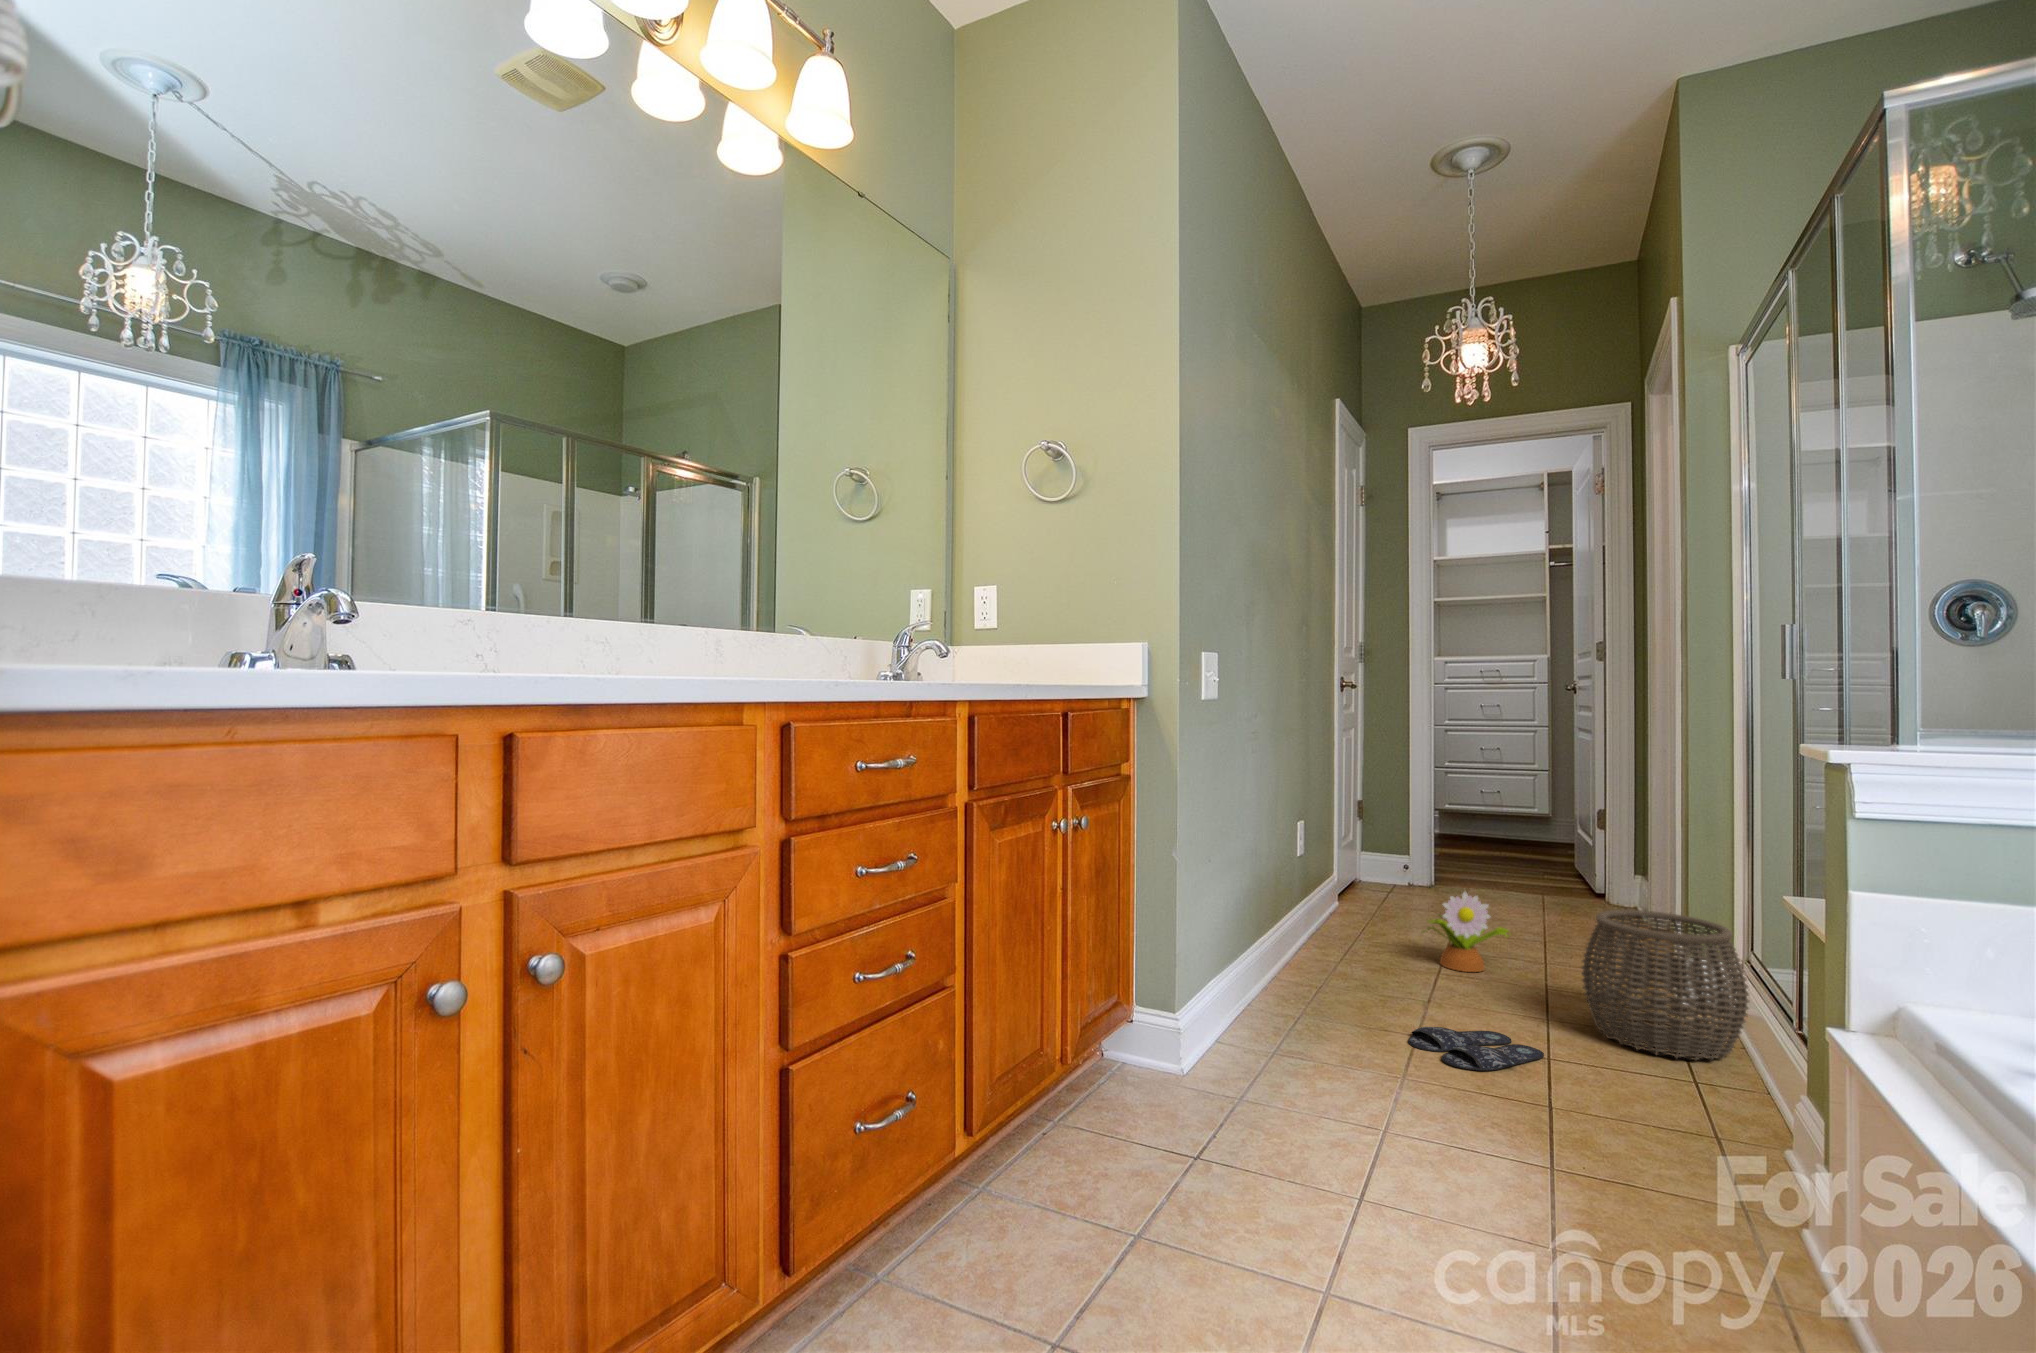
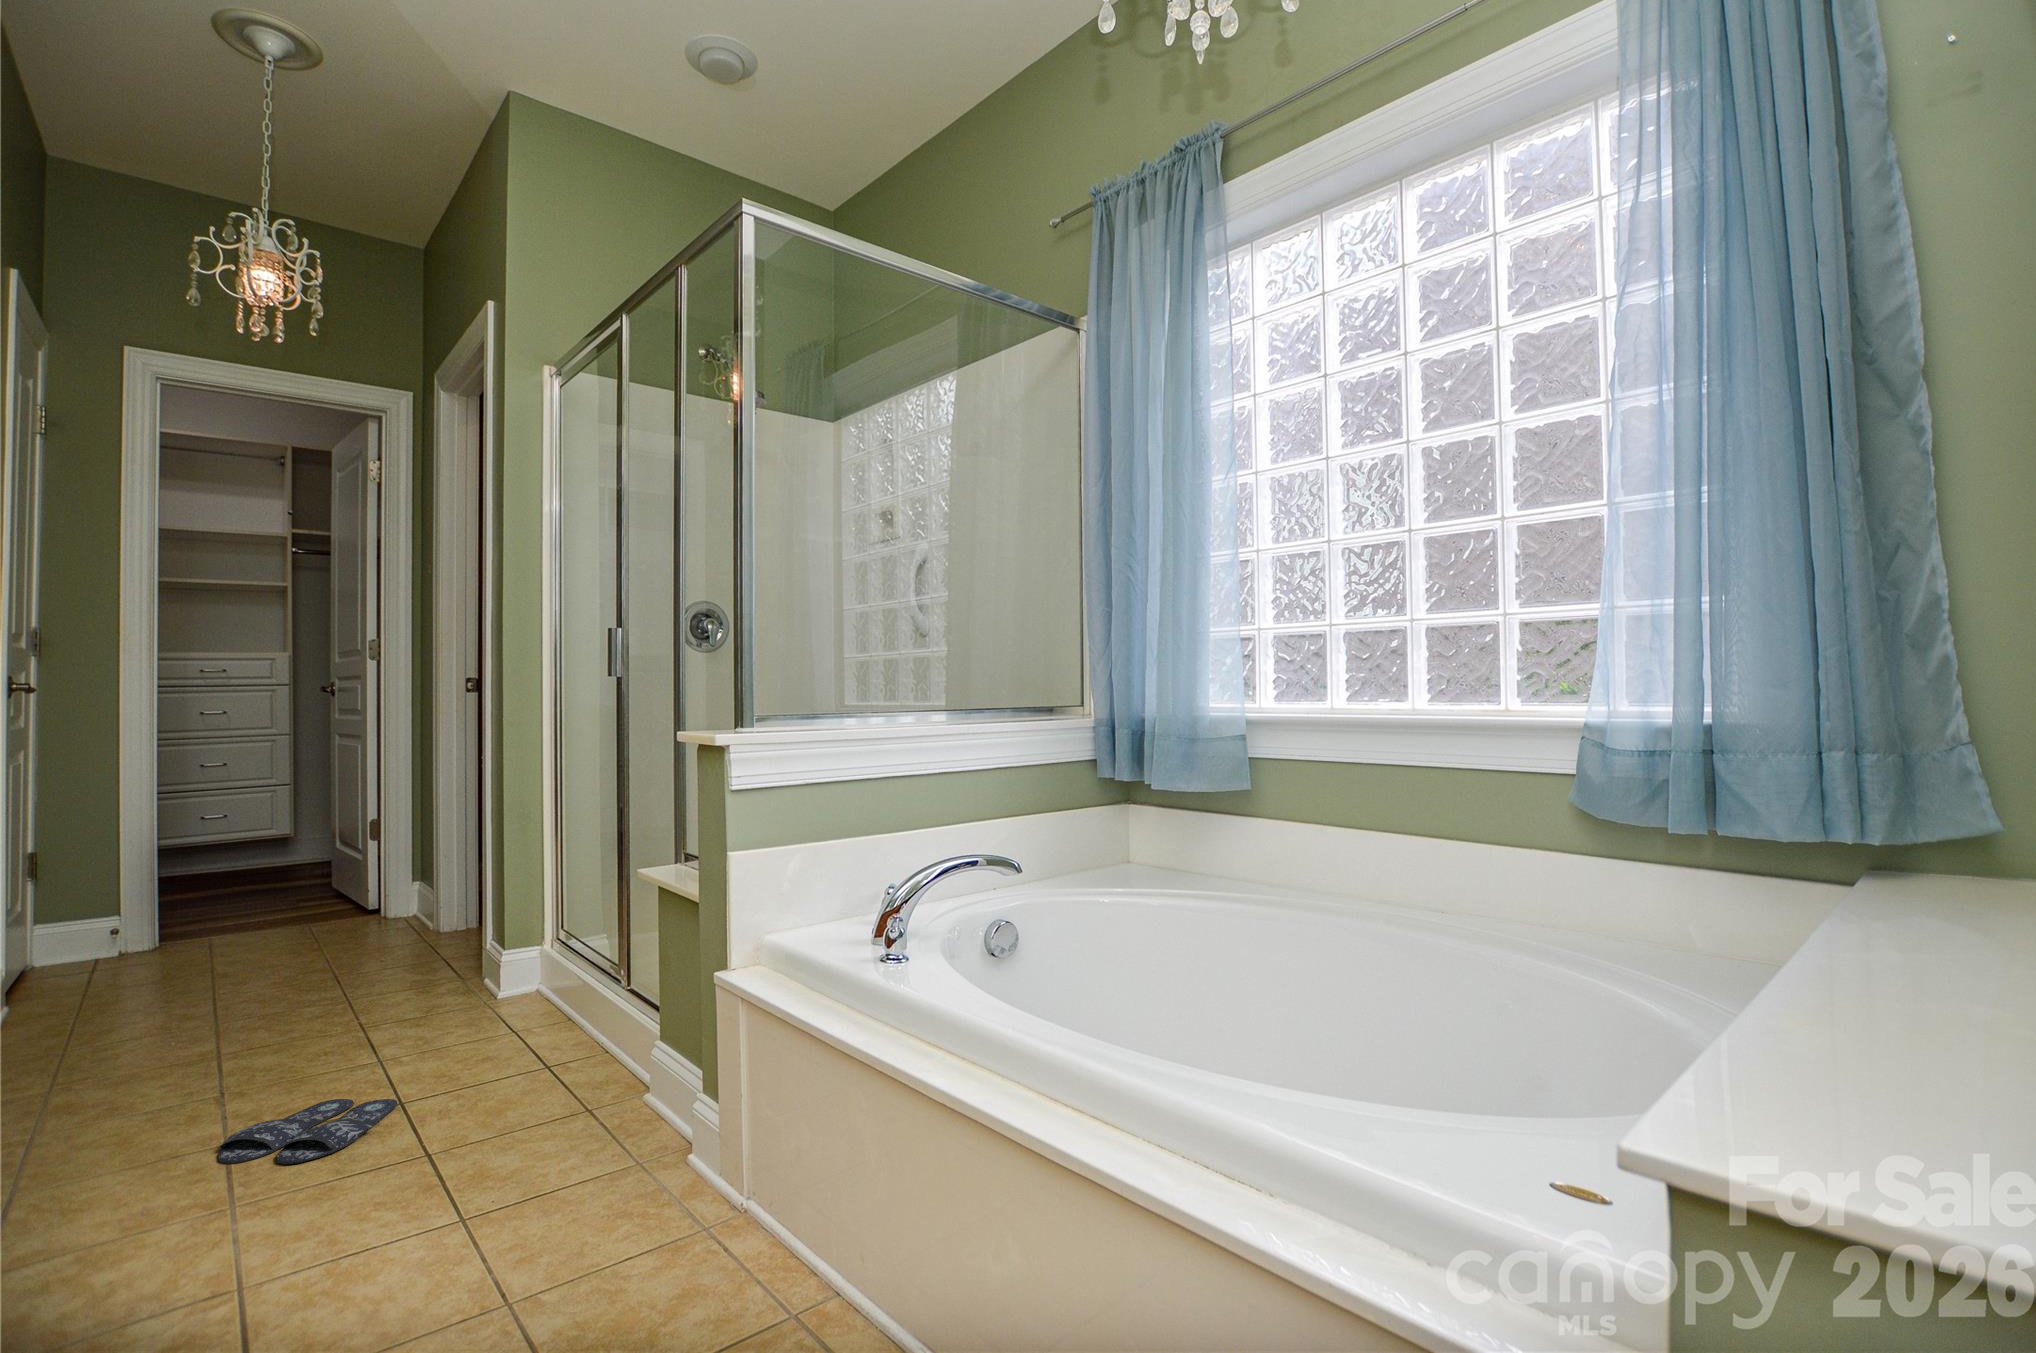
decorative plant: present [1423,892,1508,972] -> none [189,944,316,1047]
woven basket: present [1582,910,1749,1060] -> none [419,909,578,1059]

